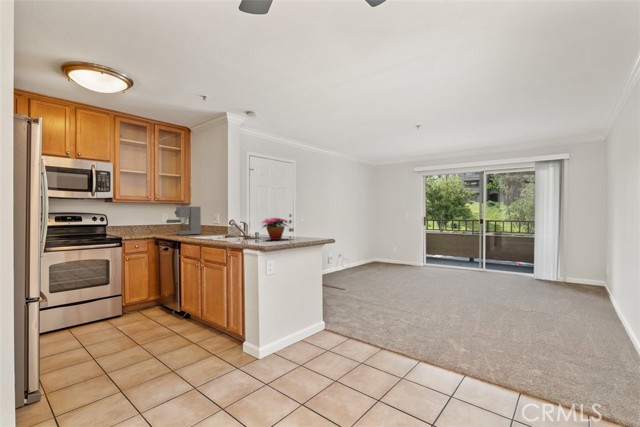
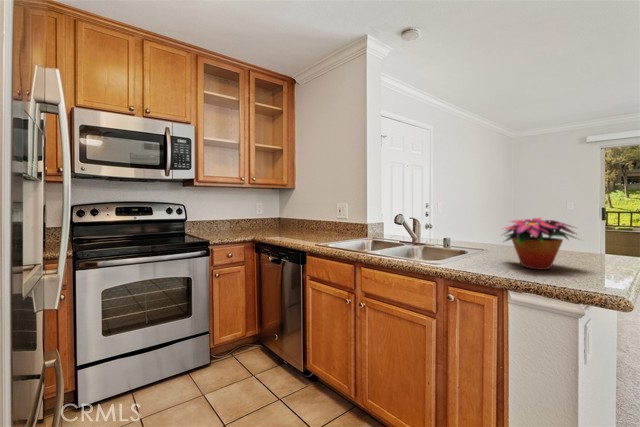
coffee maker: present [166,207,201,235] -> none [270,194,320,238]

